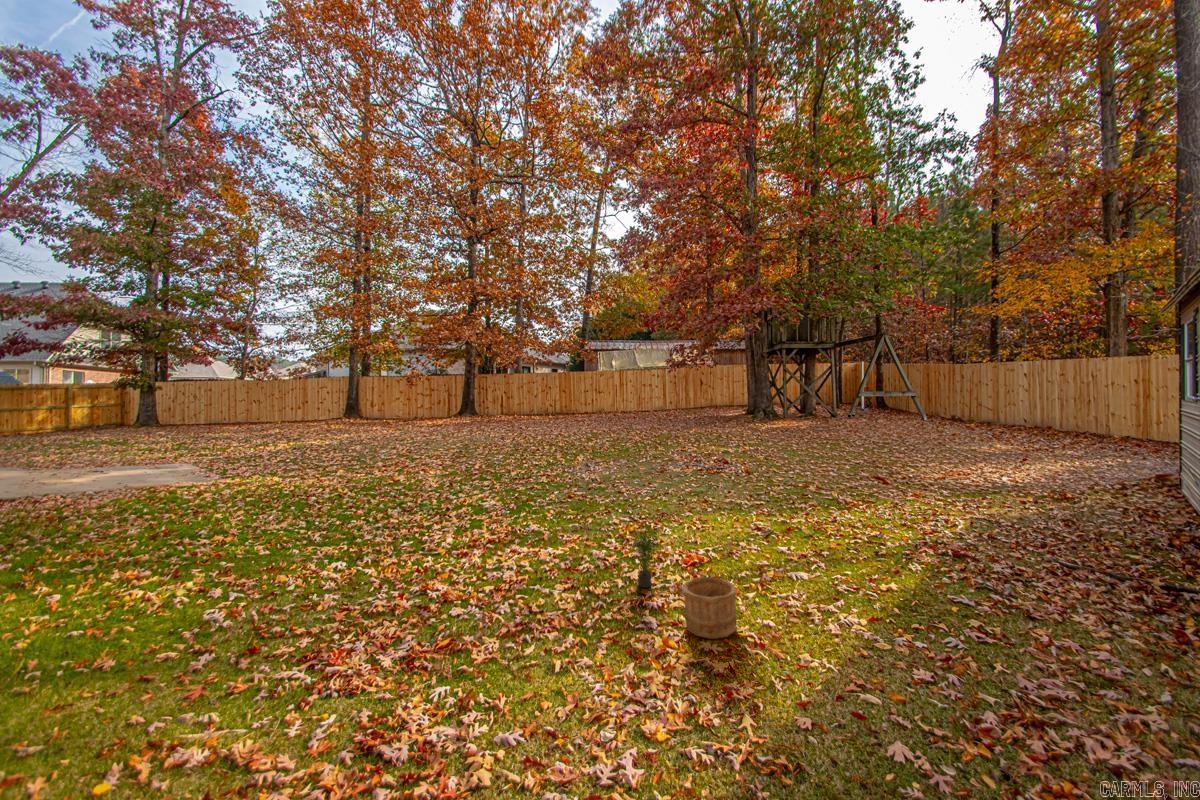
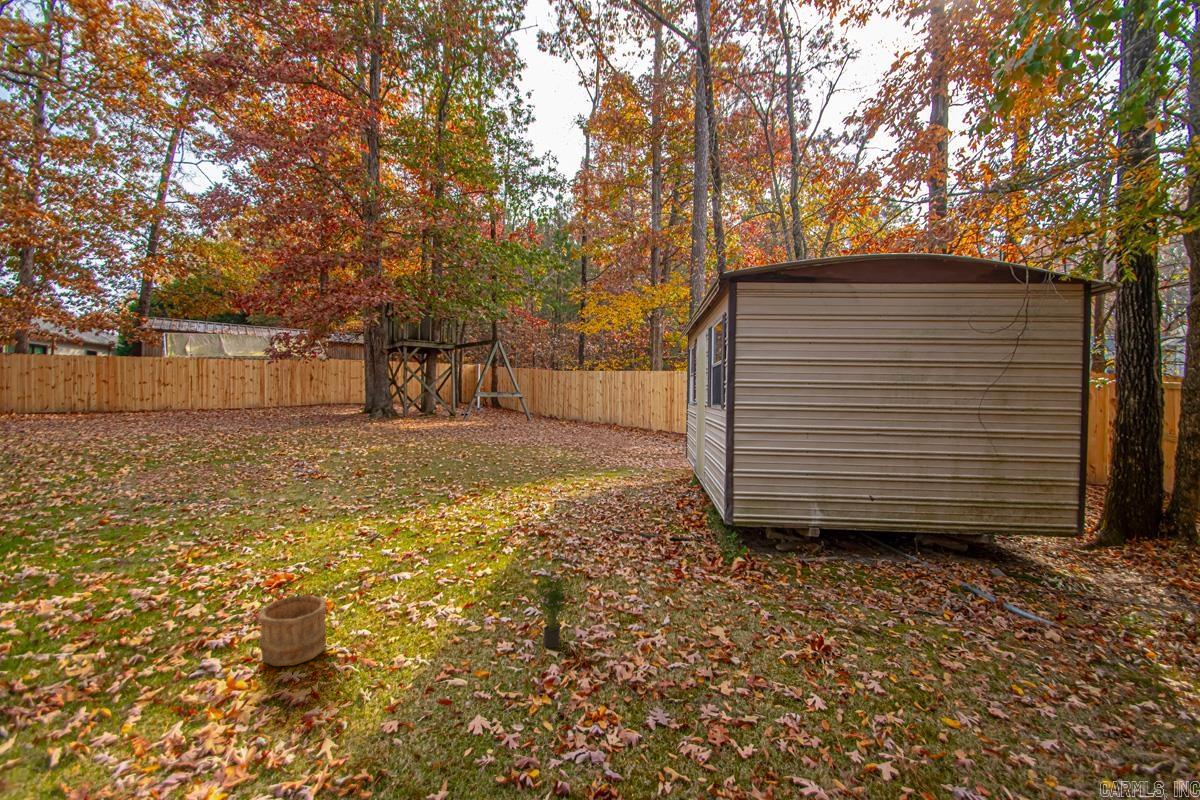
potted plant: present [633,525,659,588] -> present [526,568,571,648]

